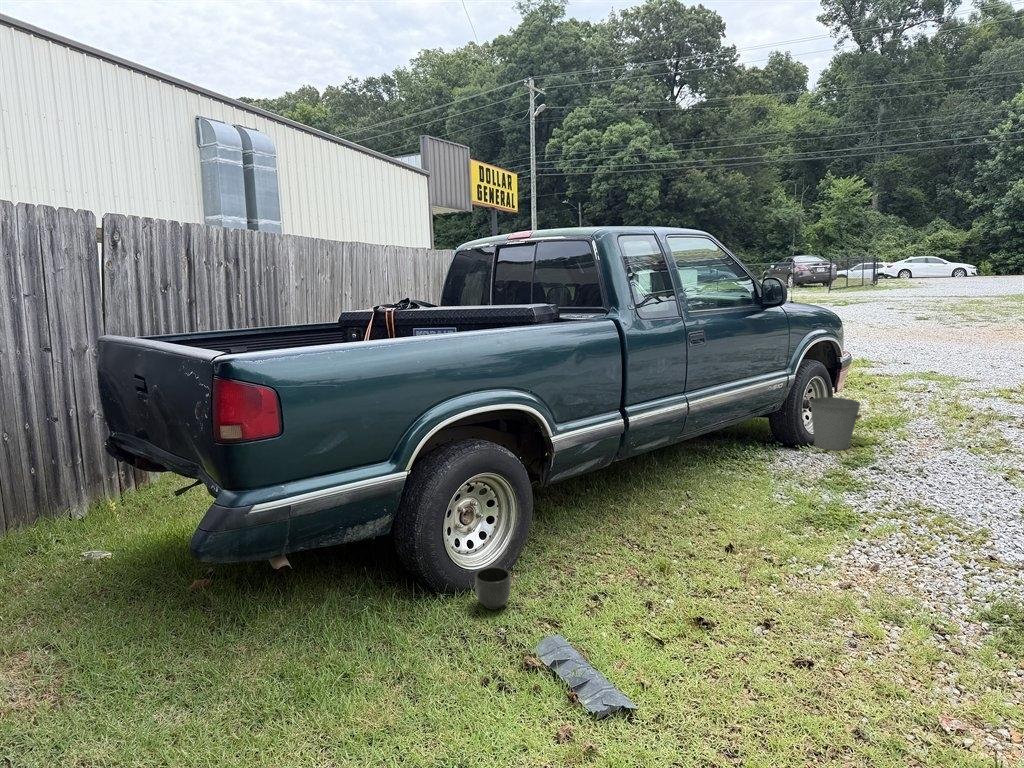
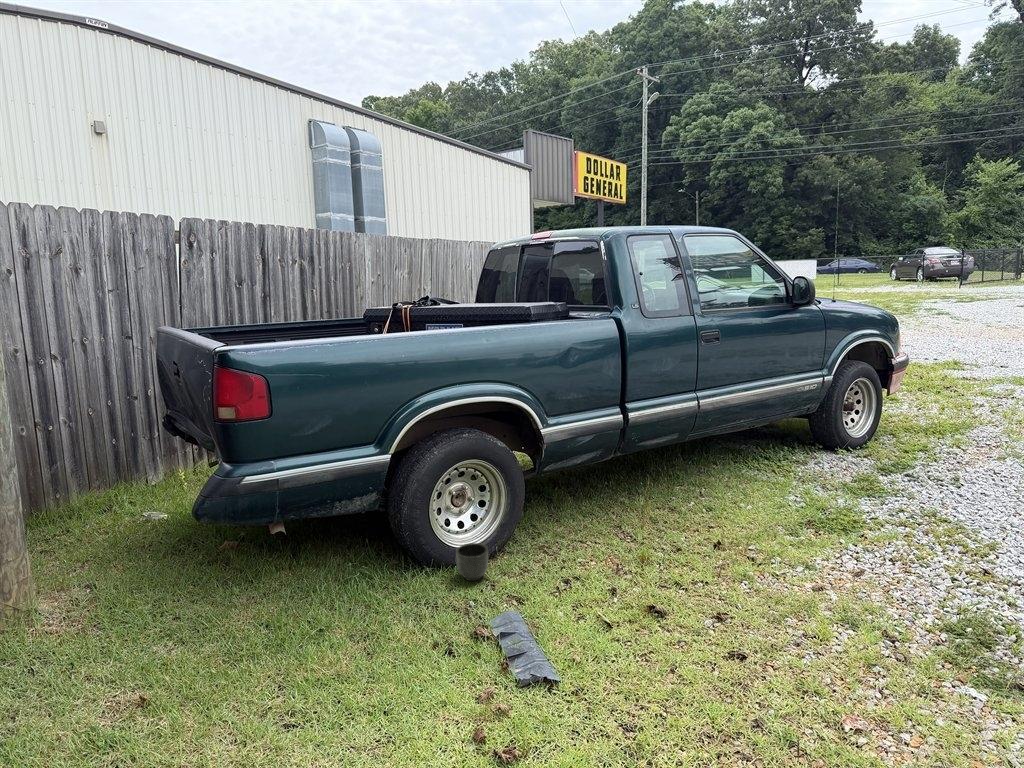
bucket: present [810,397,861,450] -> none [852,400,906,455]

